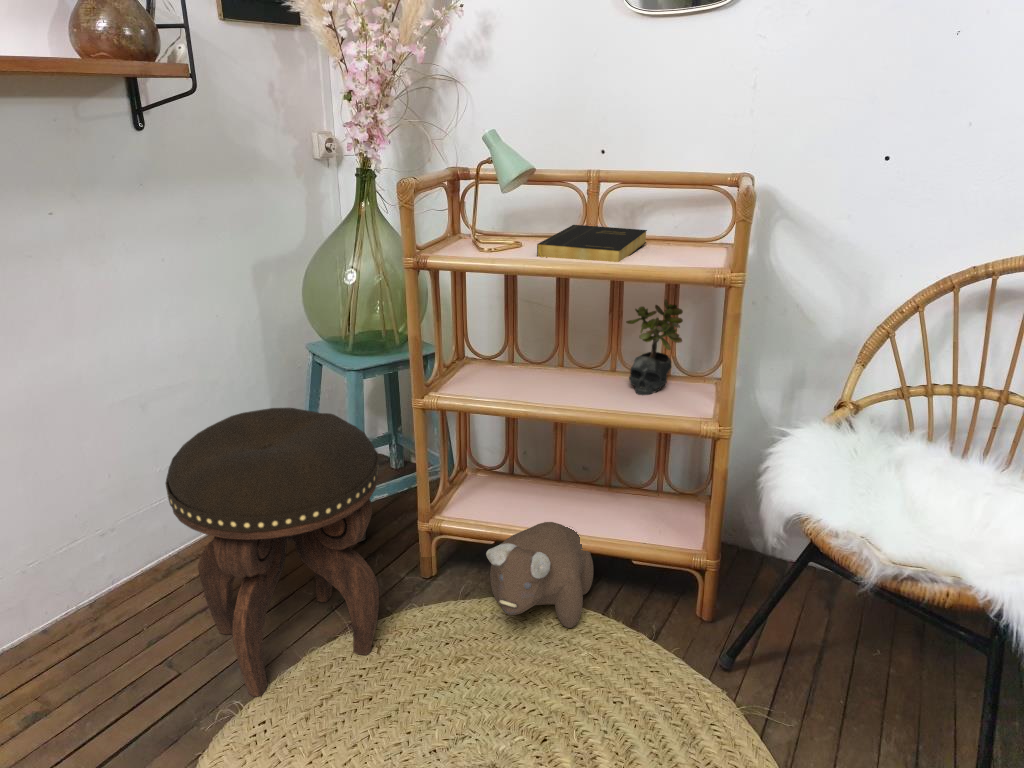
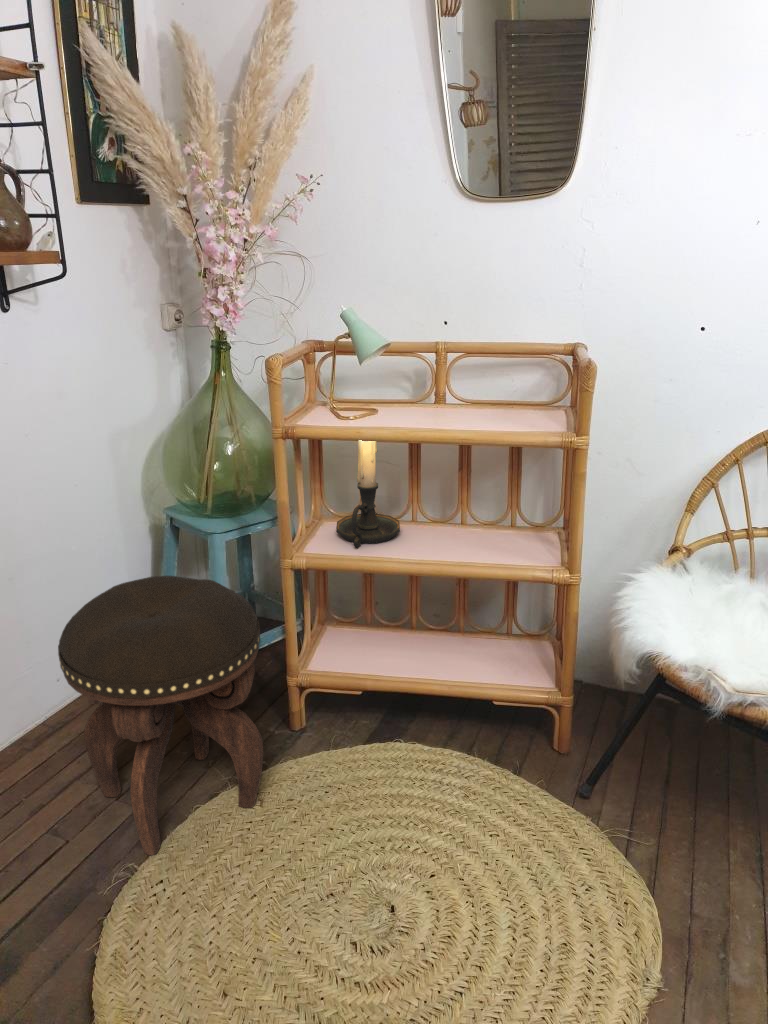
book: present [537,225,647,262] -> none [398,392,493,431]
candle holder: none [474,247,542,388] -> present [336,416,400,548]
succulent plant: present [626,299,683,395] -> none [478,459,531,549]
plush toy: present [486,522,593,628] -> none [362,670,457,769]

